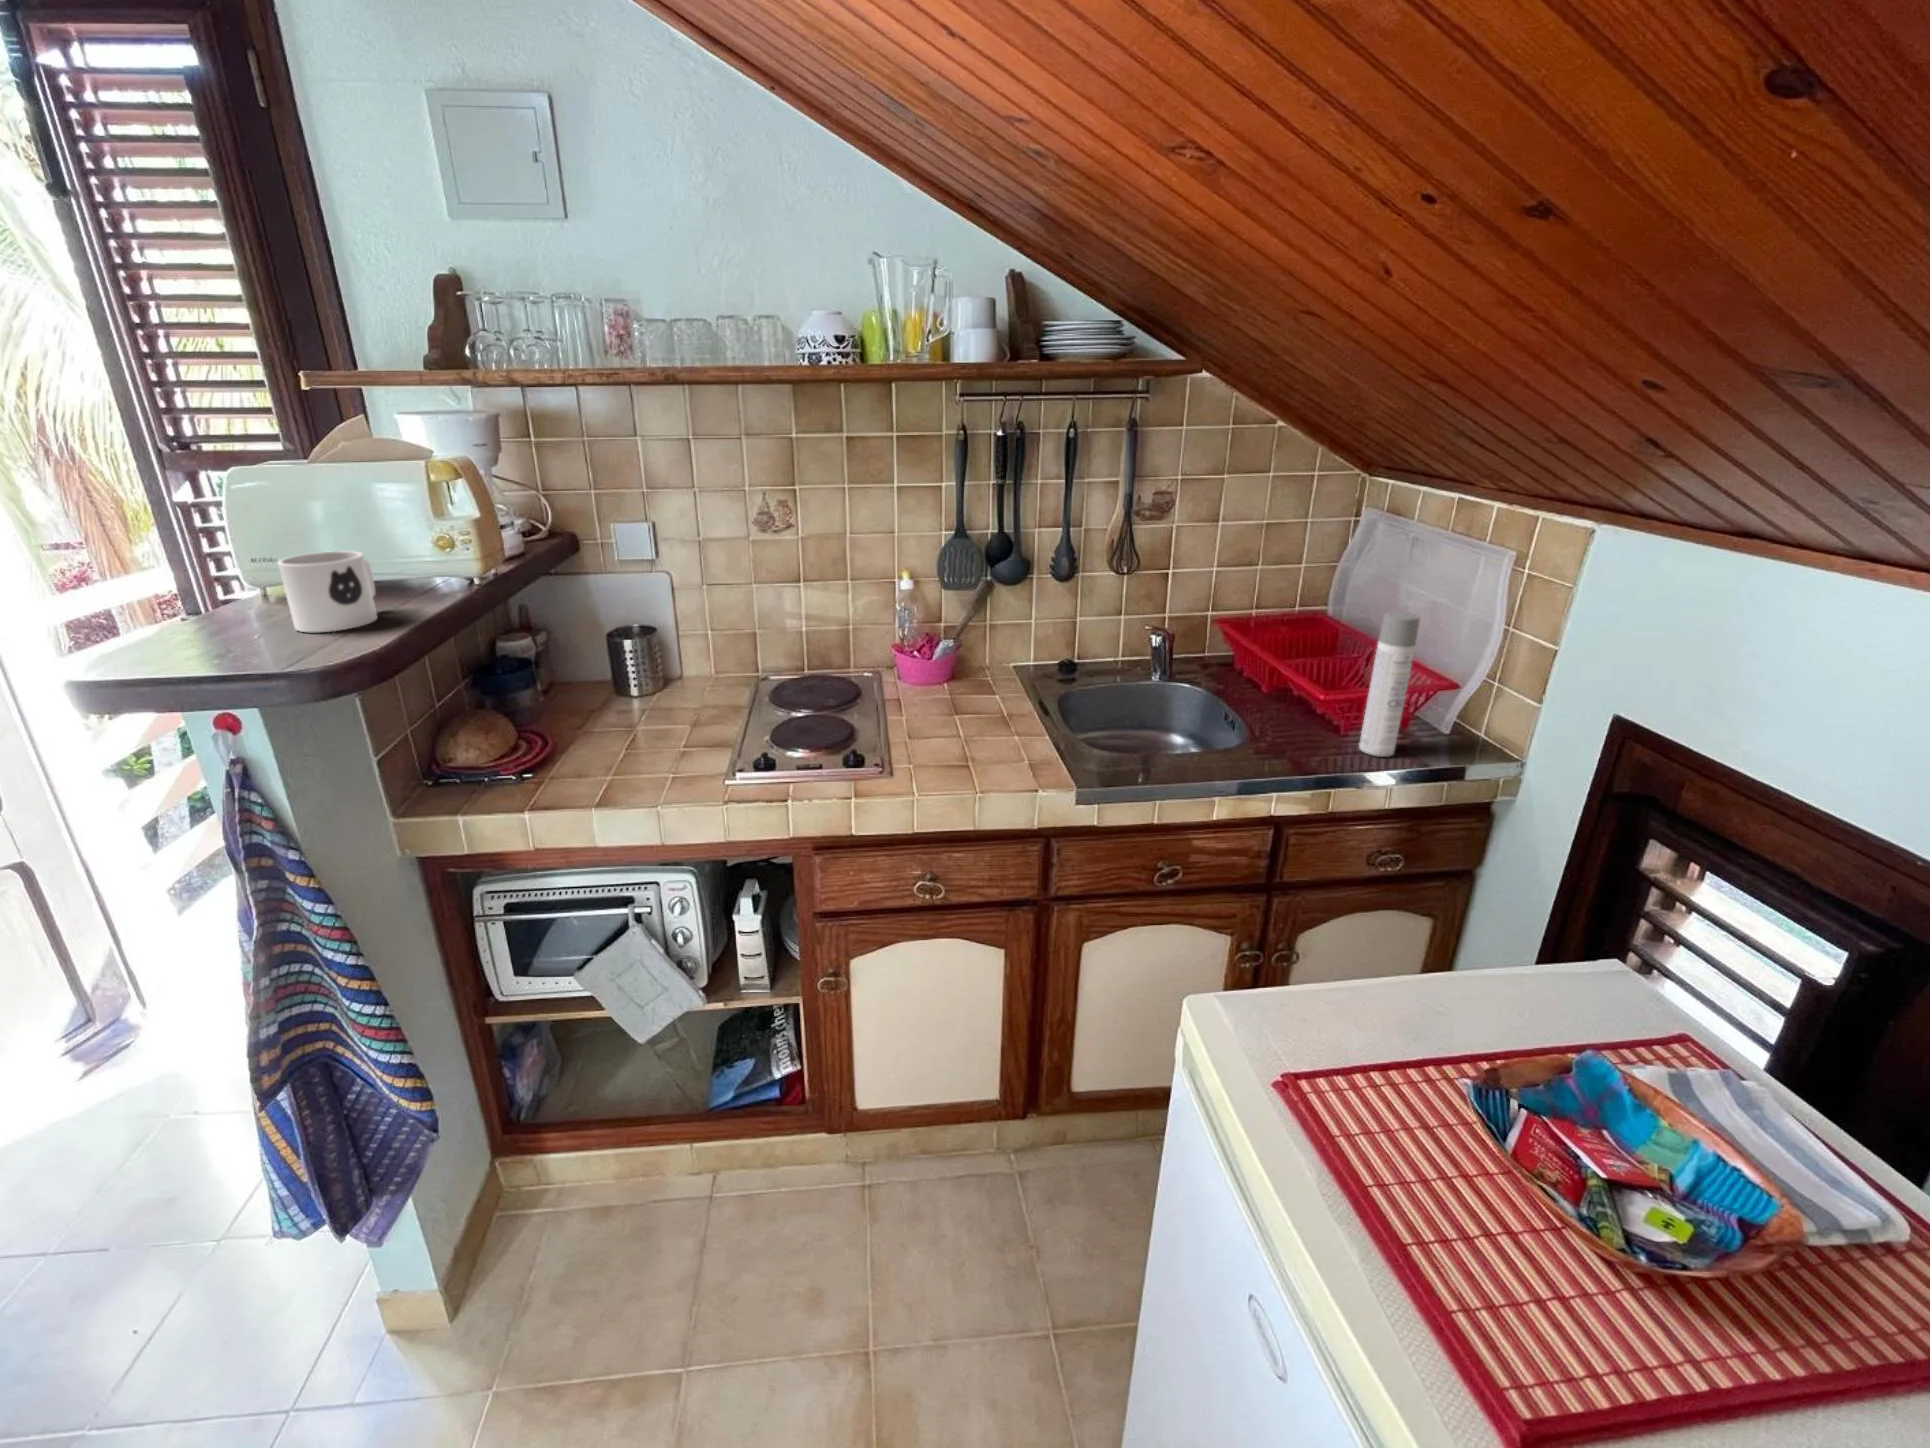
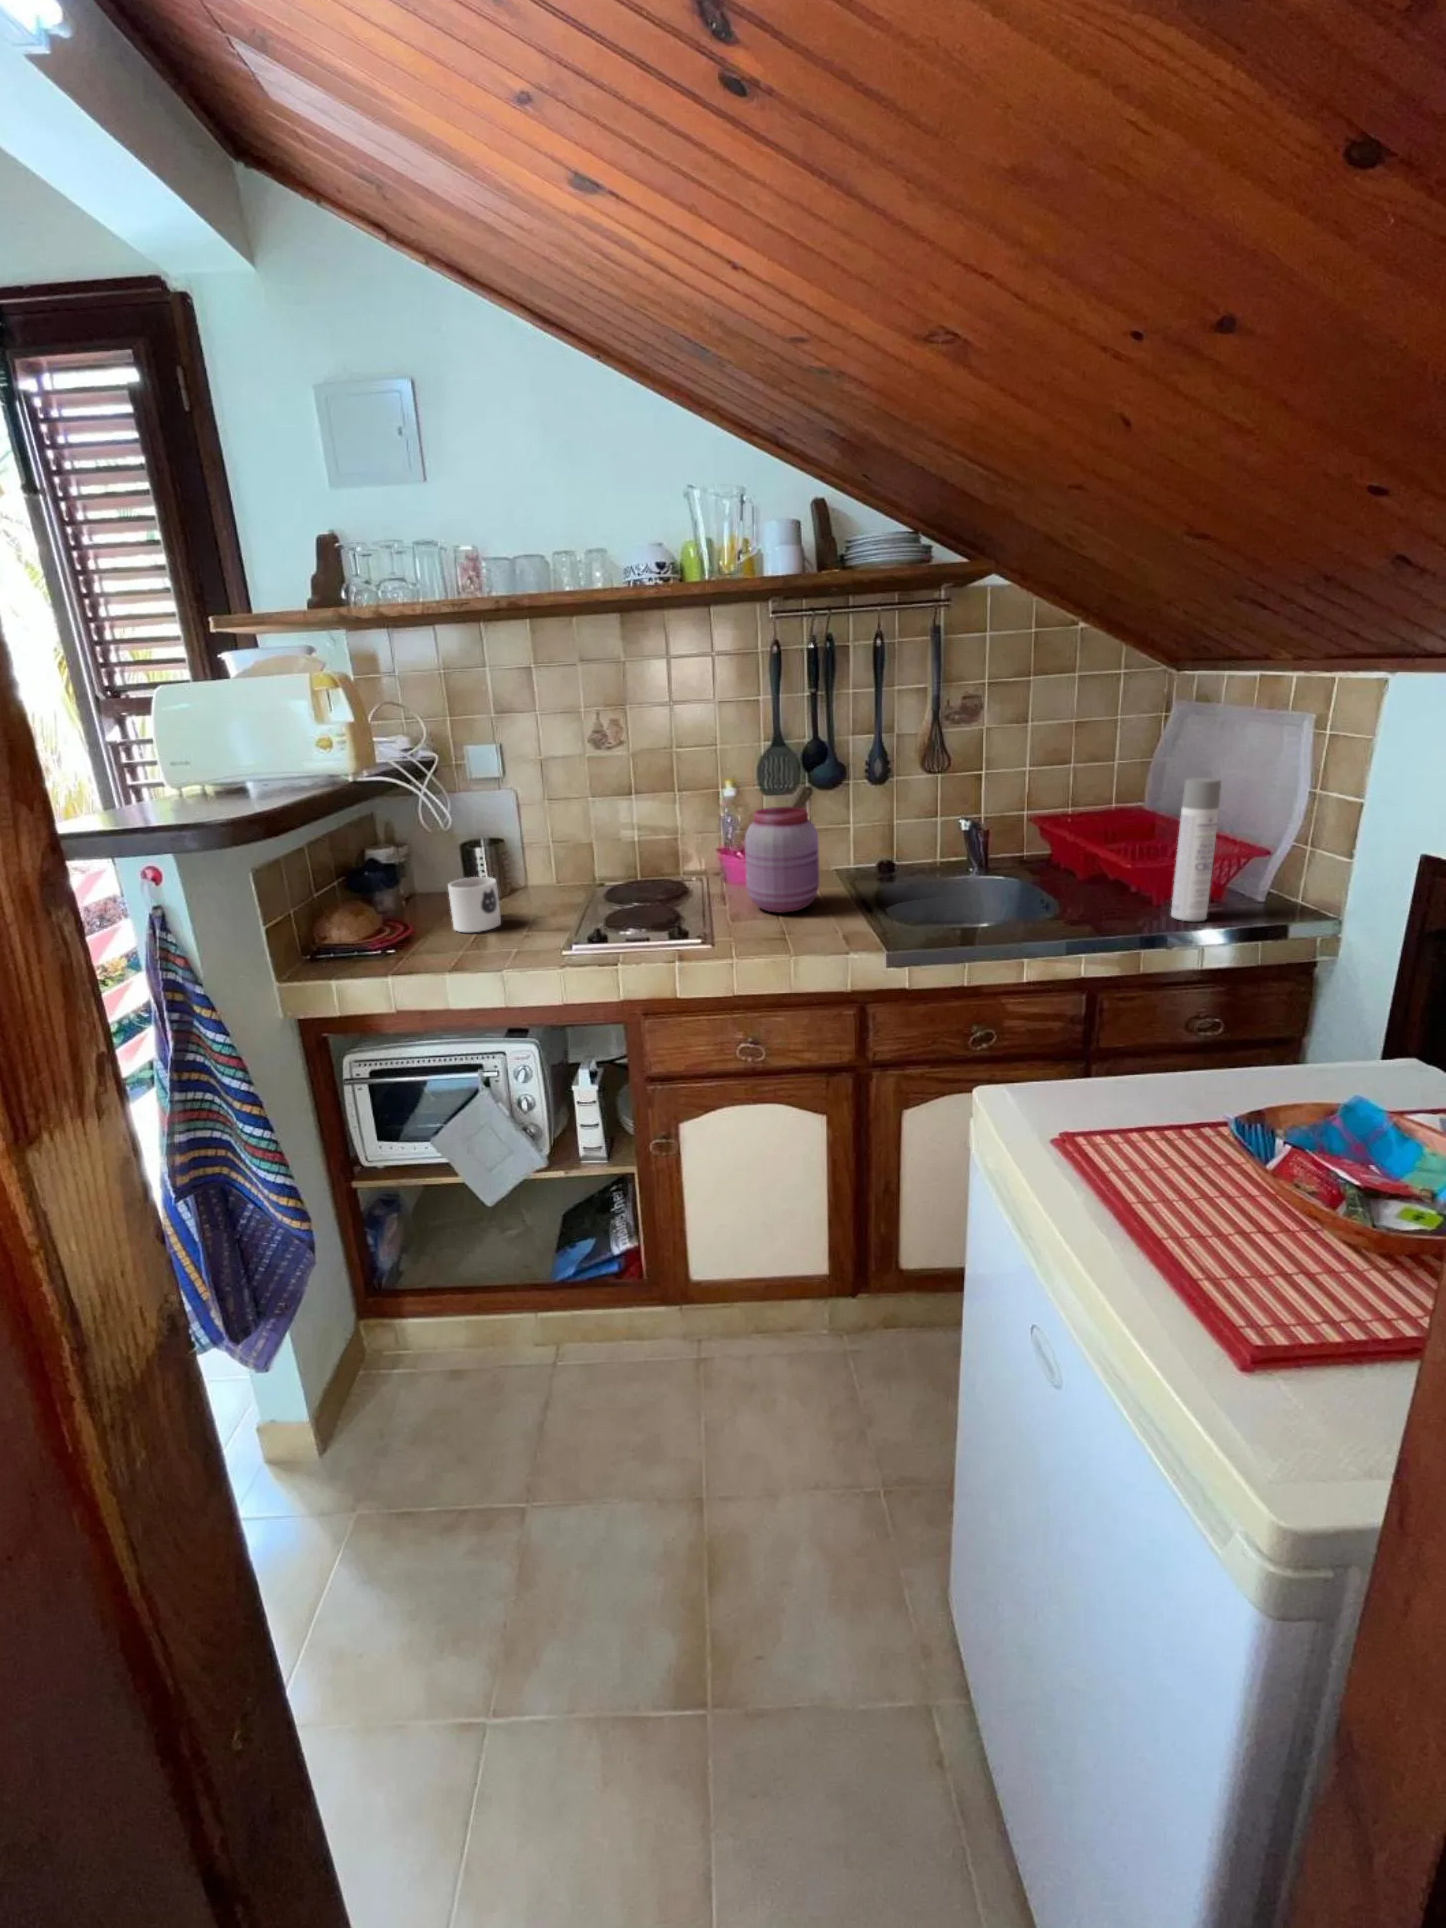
mug: present [278,551,377,632] -> present [448,877,501,932]
jar: none [926,614,1004,729] -> present [745,807,819,913]

